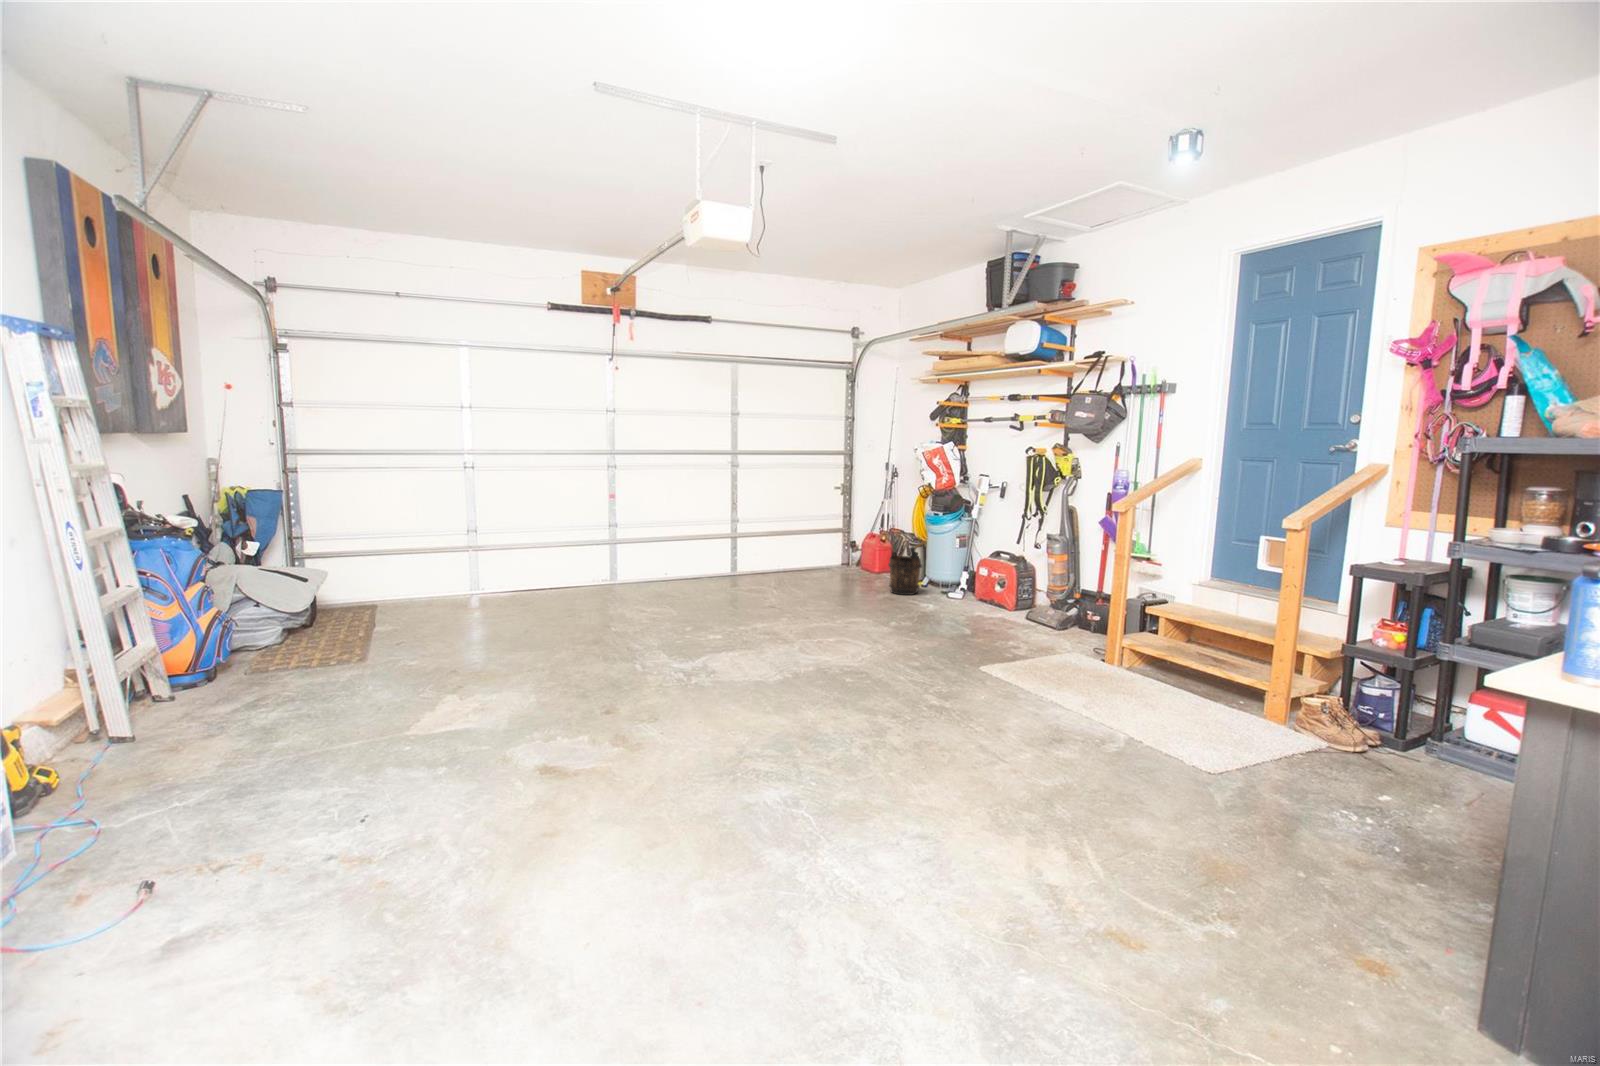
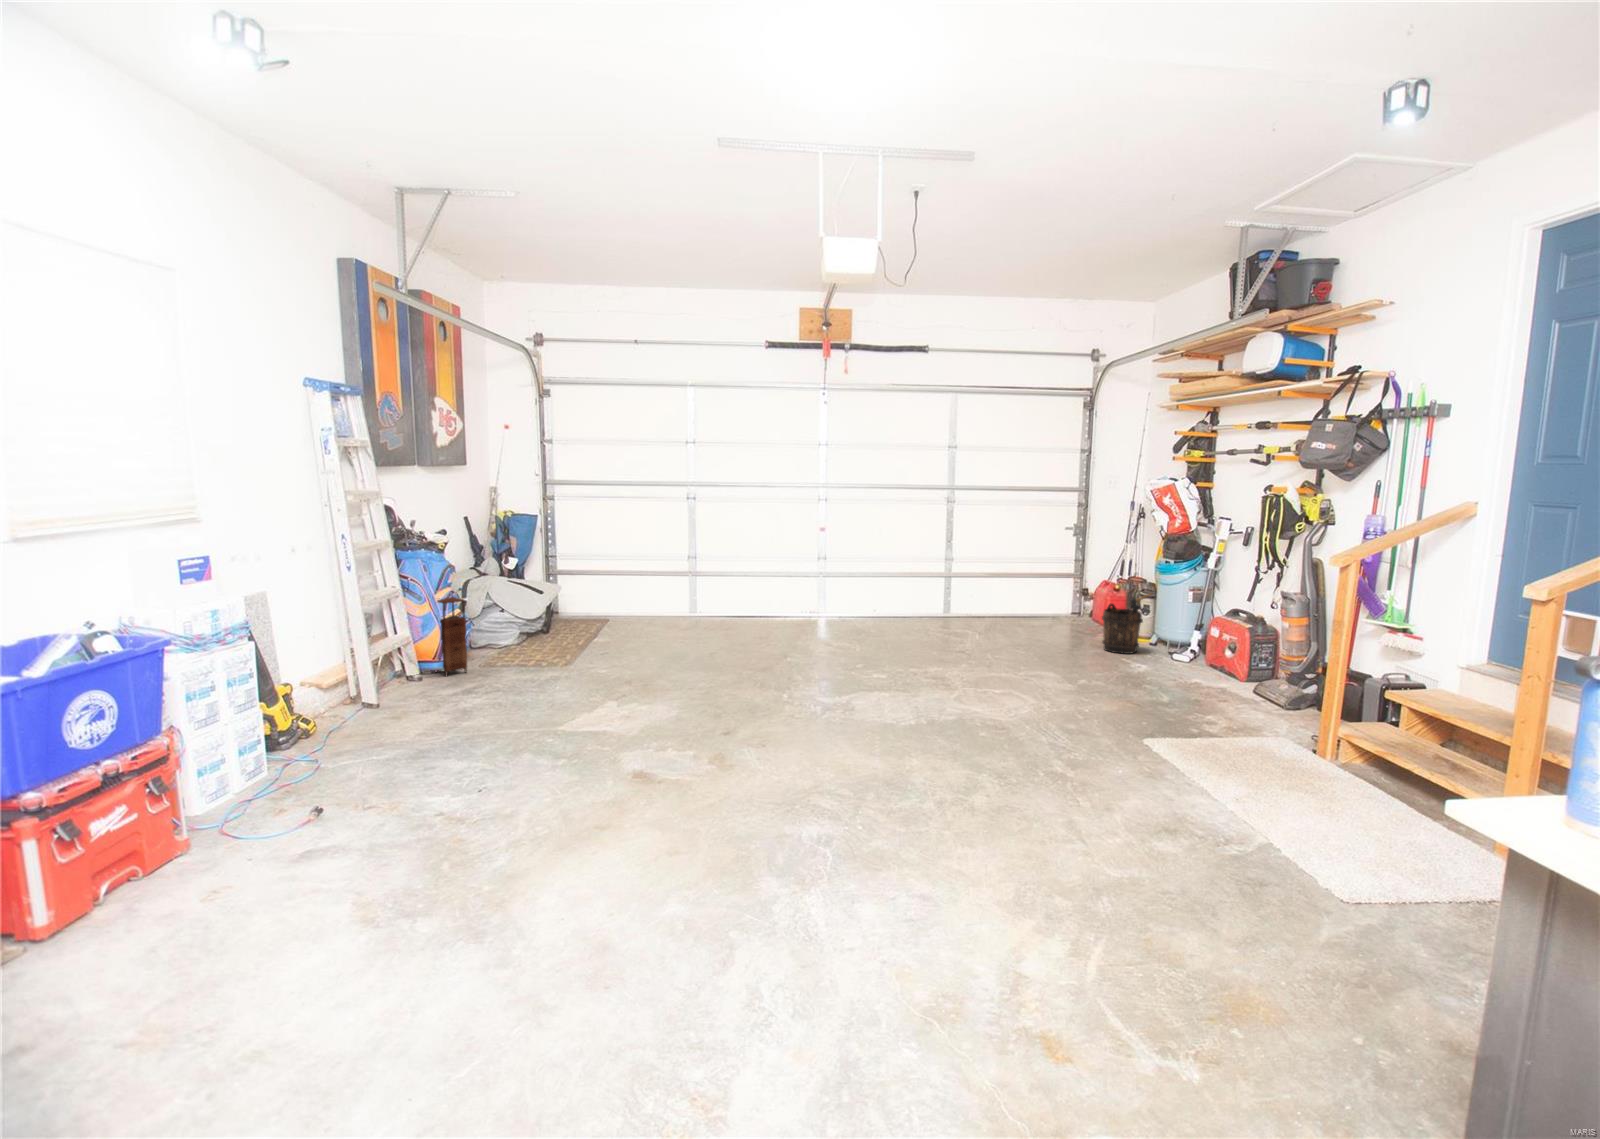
storage cabinet: none [163,596,222,699] -> present [437,597,467,676]

